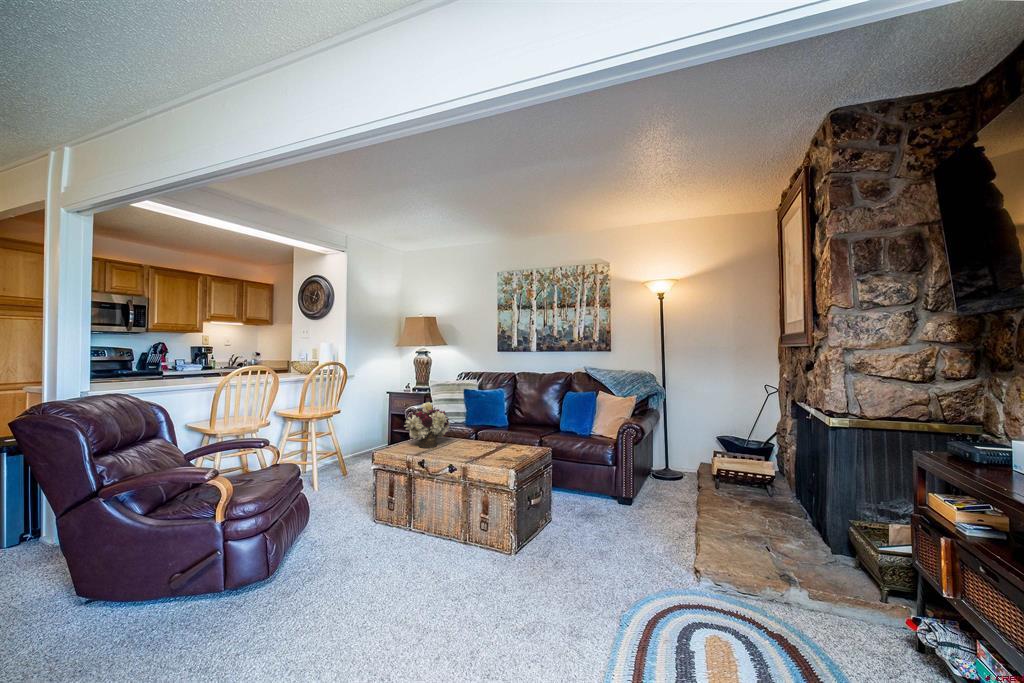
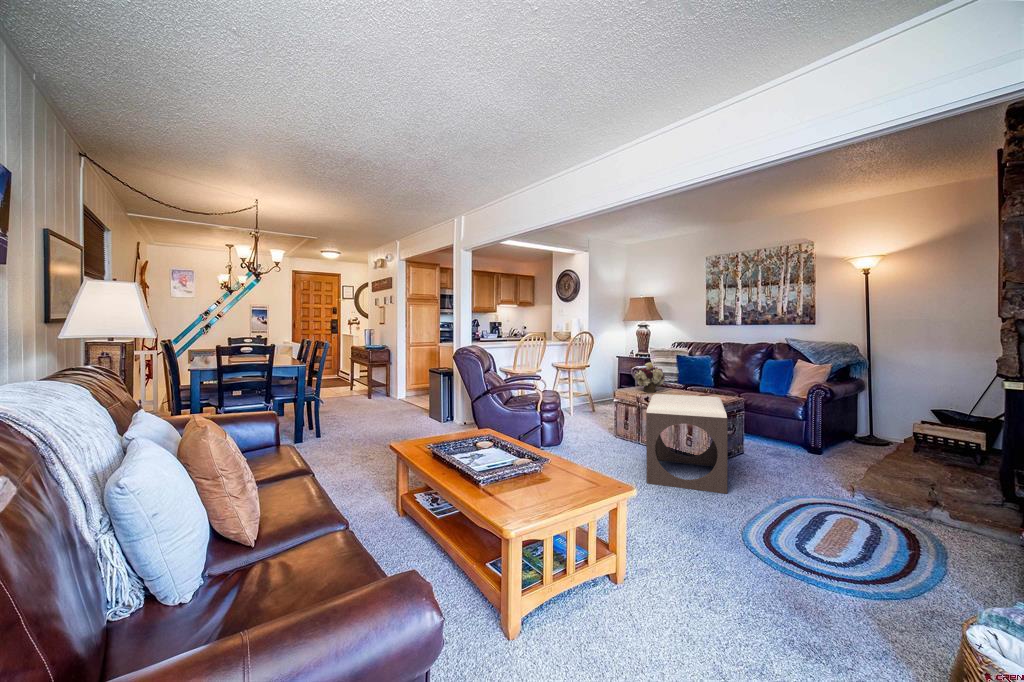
footstool: none [415,453,549,635] -> present [646,394,728,494]

